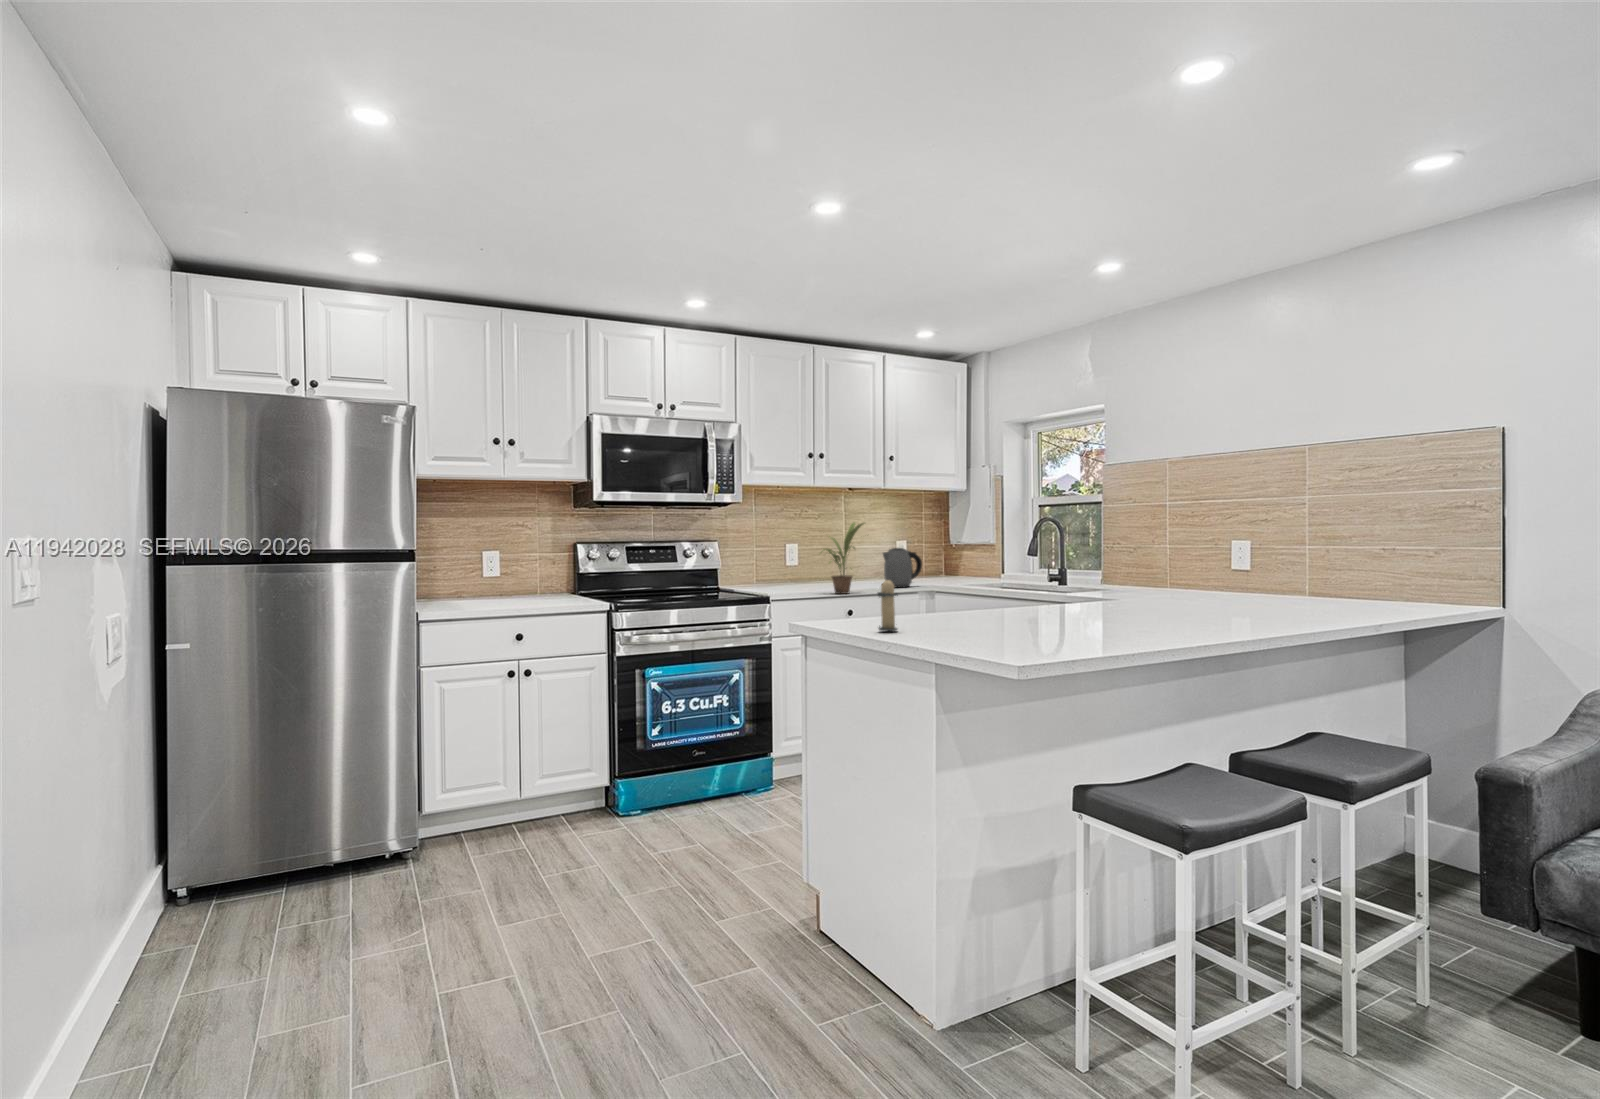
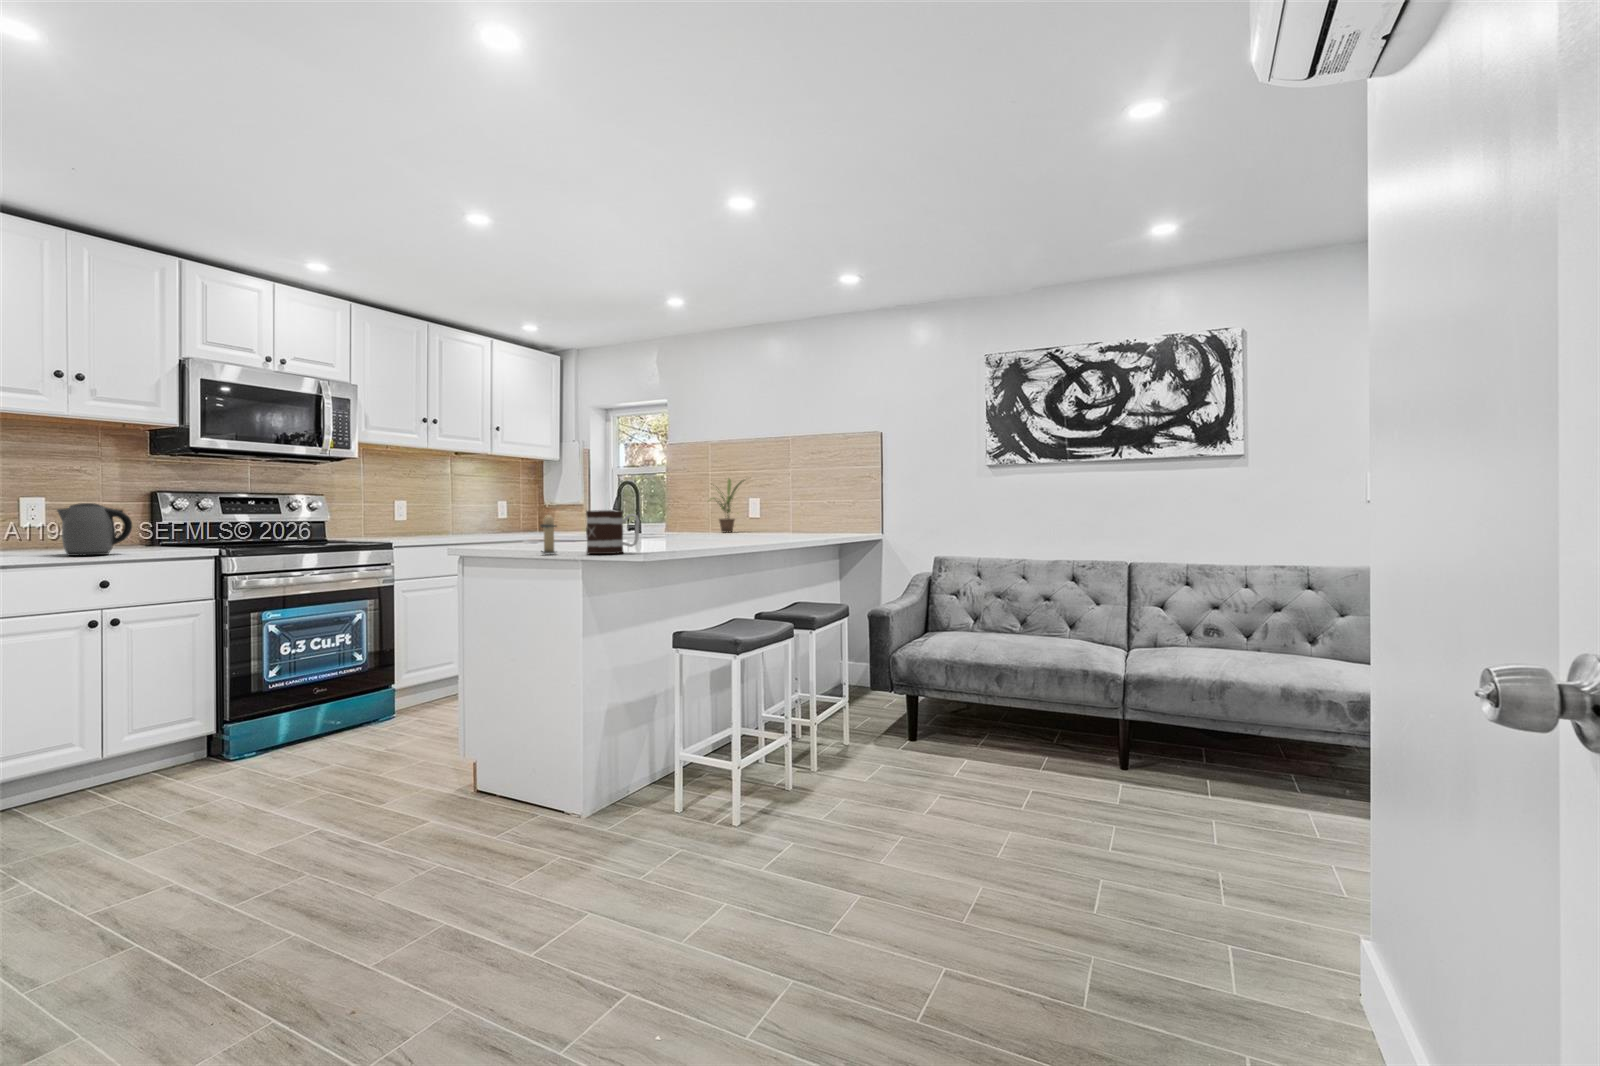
potted plant: present [823,522,864,594] -> present [710,479,744,532]
kettle: present [883,548,922,588] -> present [57,503,132,556]
mug: none [930,575,1001,636] -> present [586,510,639,554]

